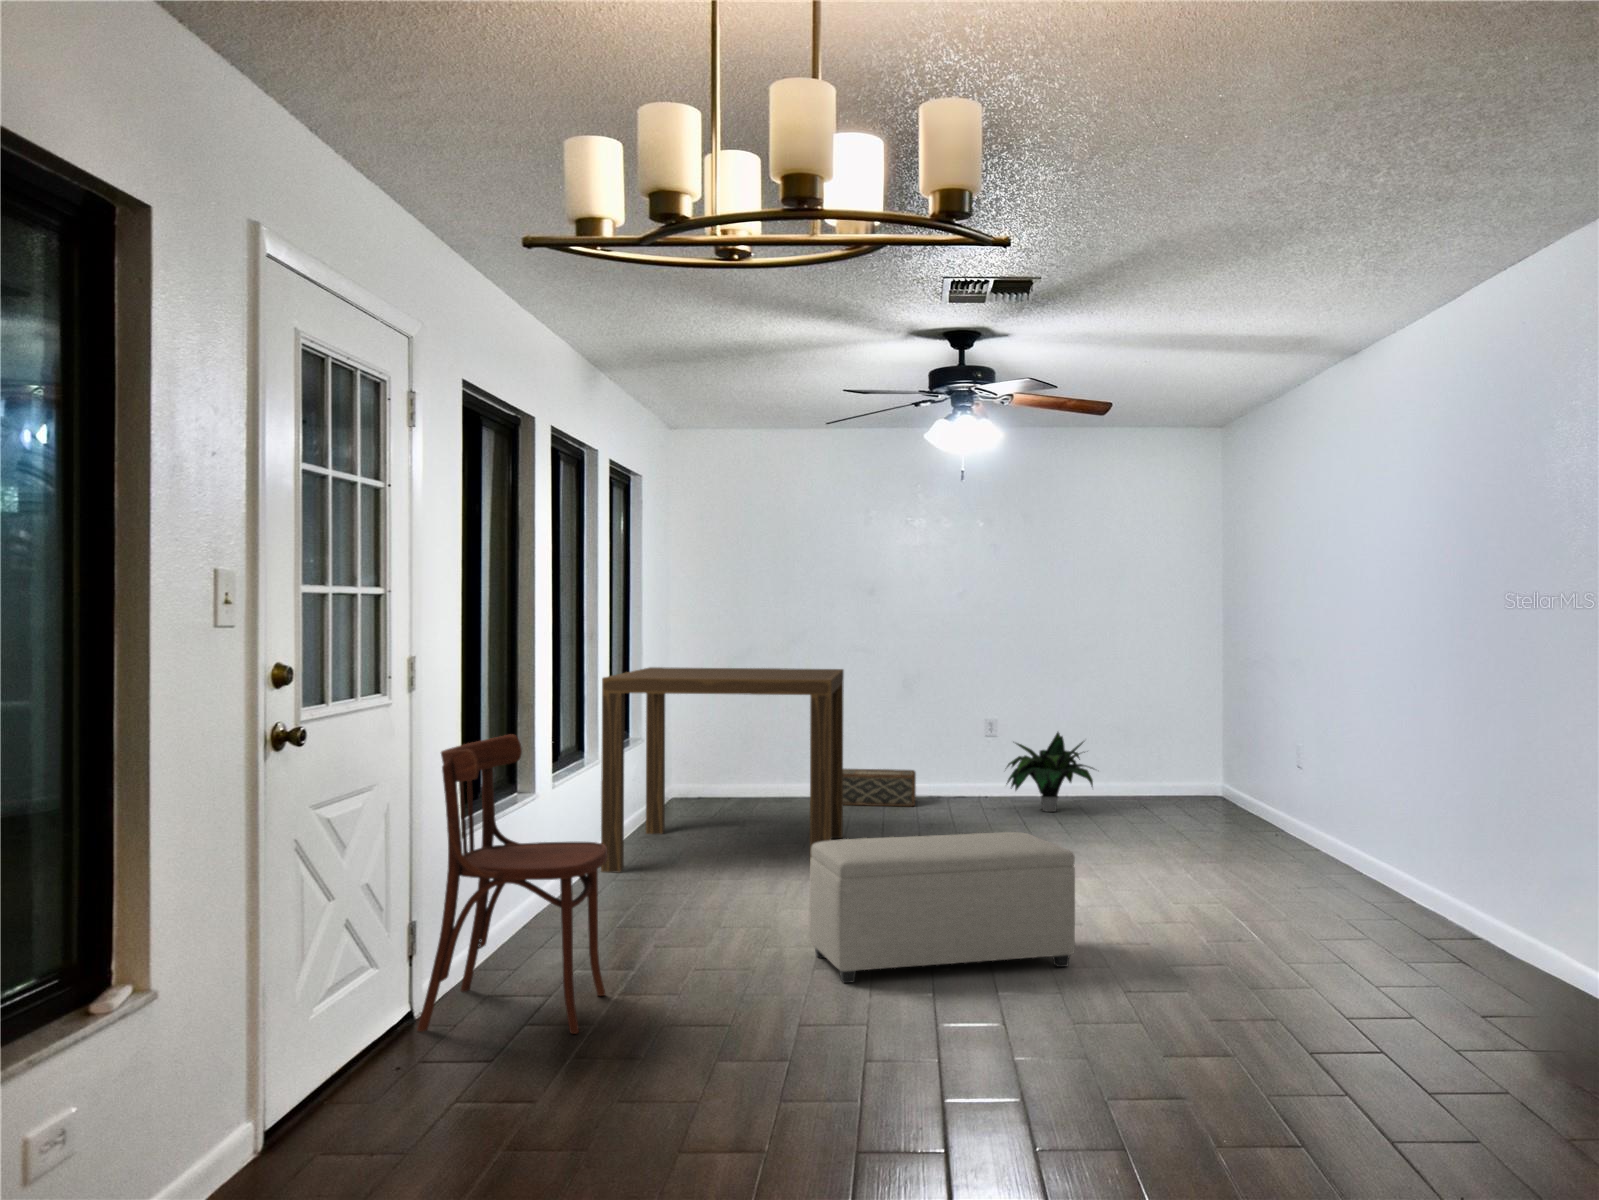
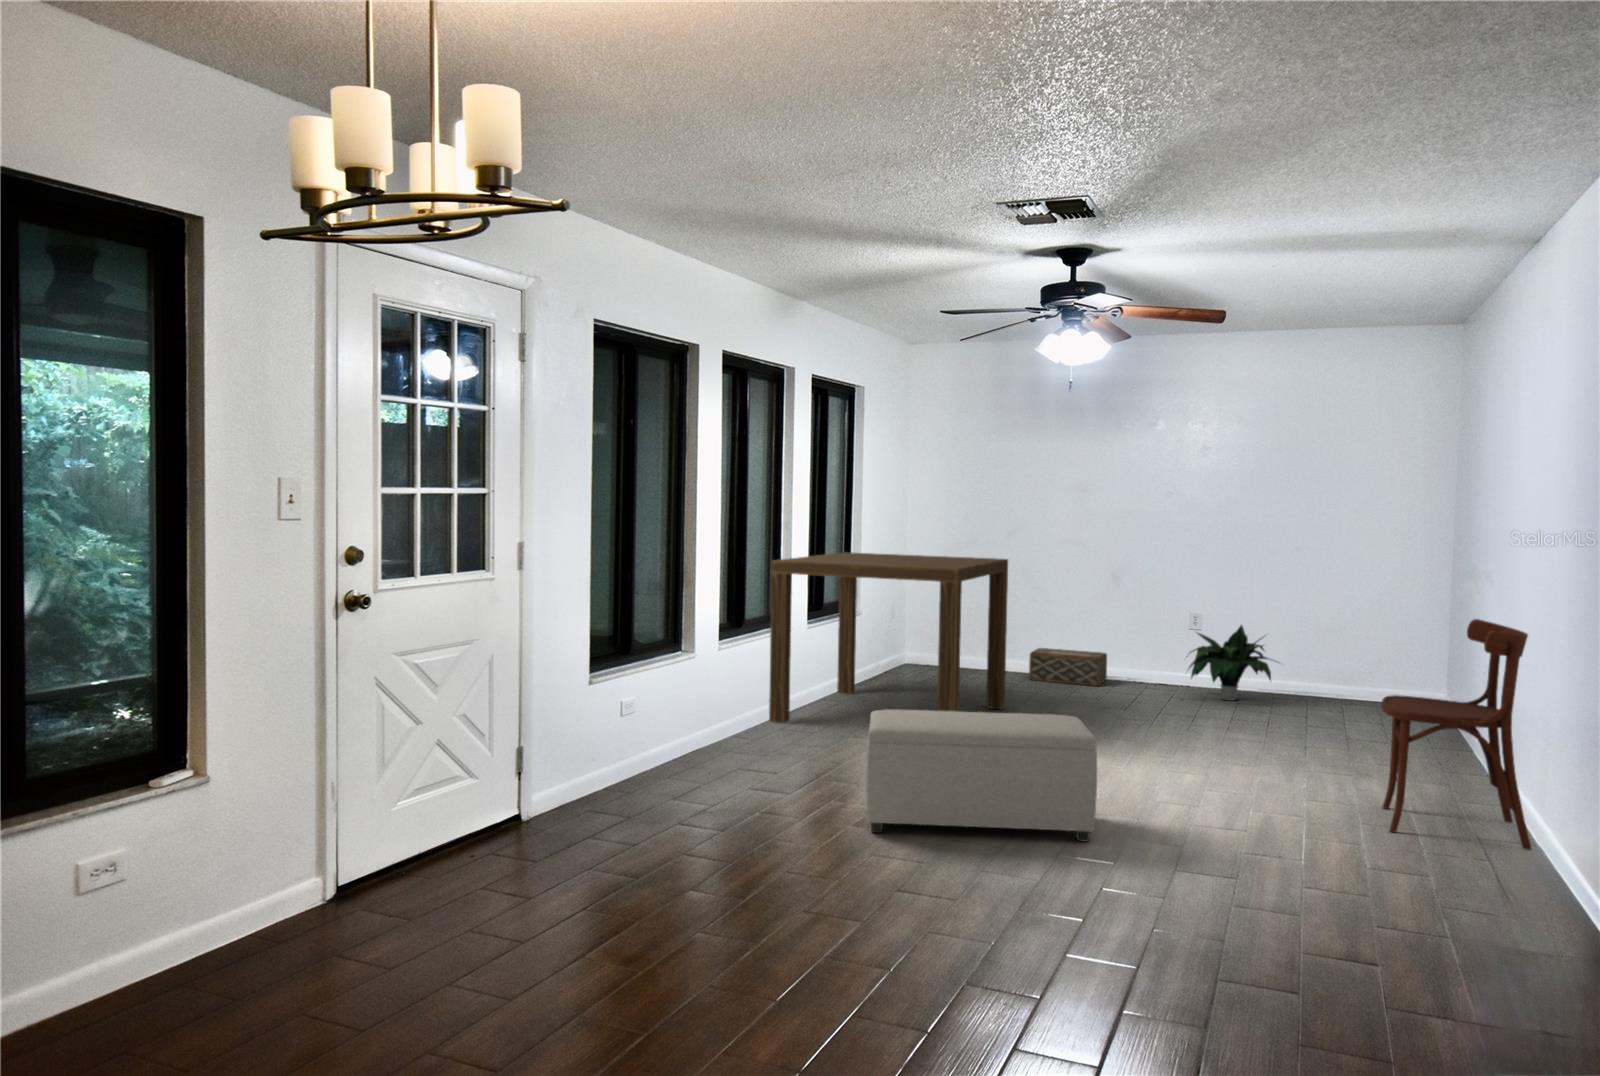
dining chair: present [417,735,607,1034] -> present [1382,619,1531,850]

